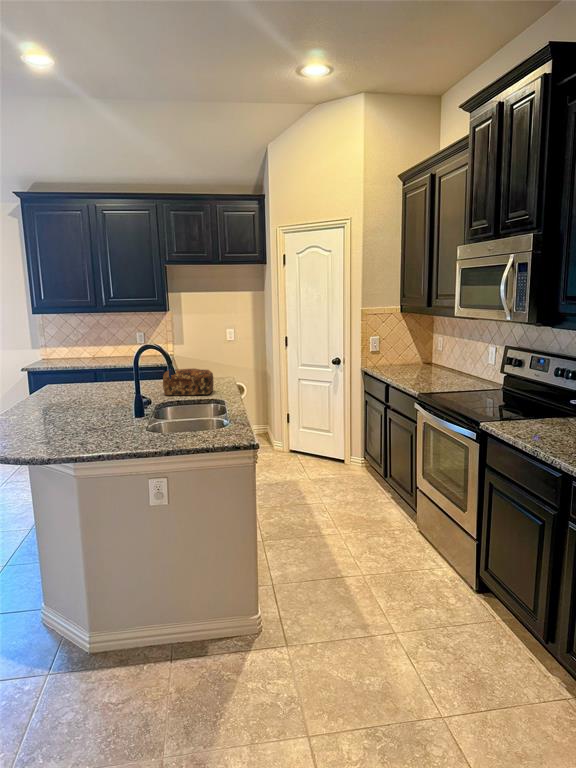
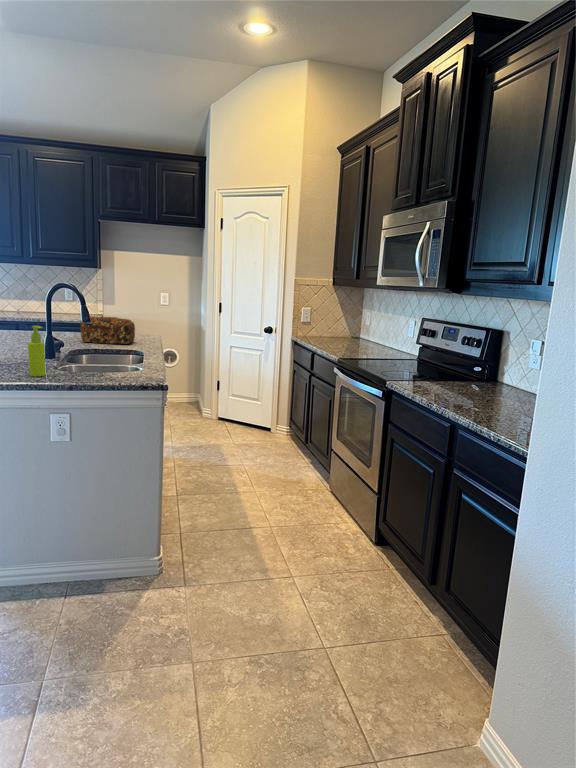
soap dispenser: none [126,395,143,445] -> present [28,326,46,376]

